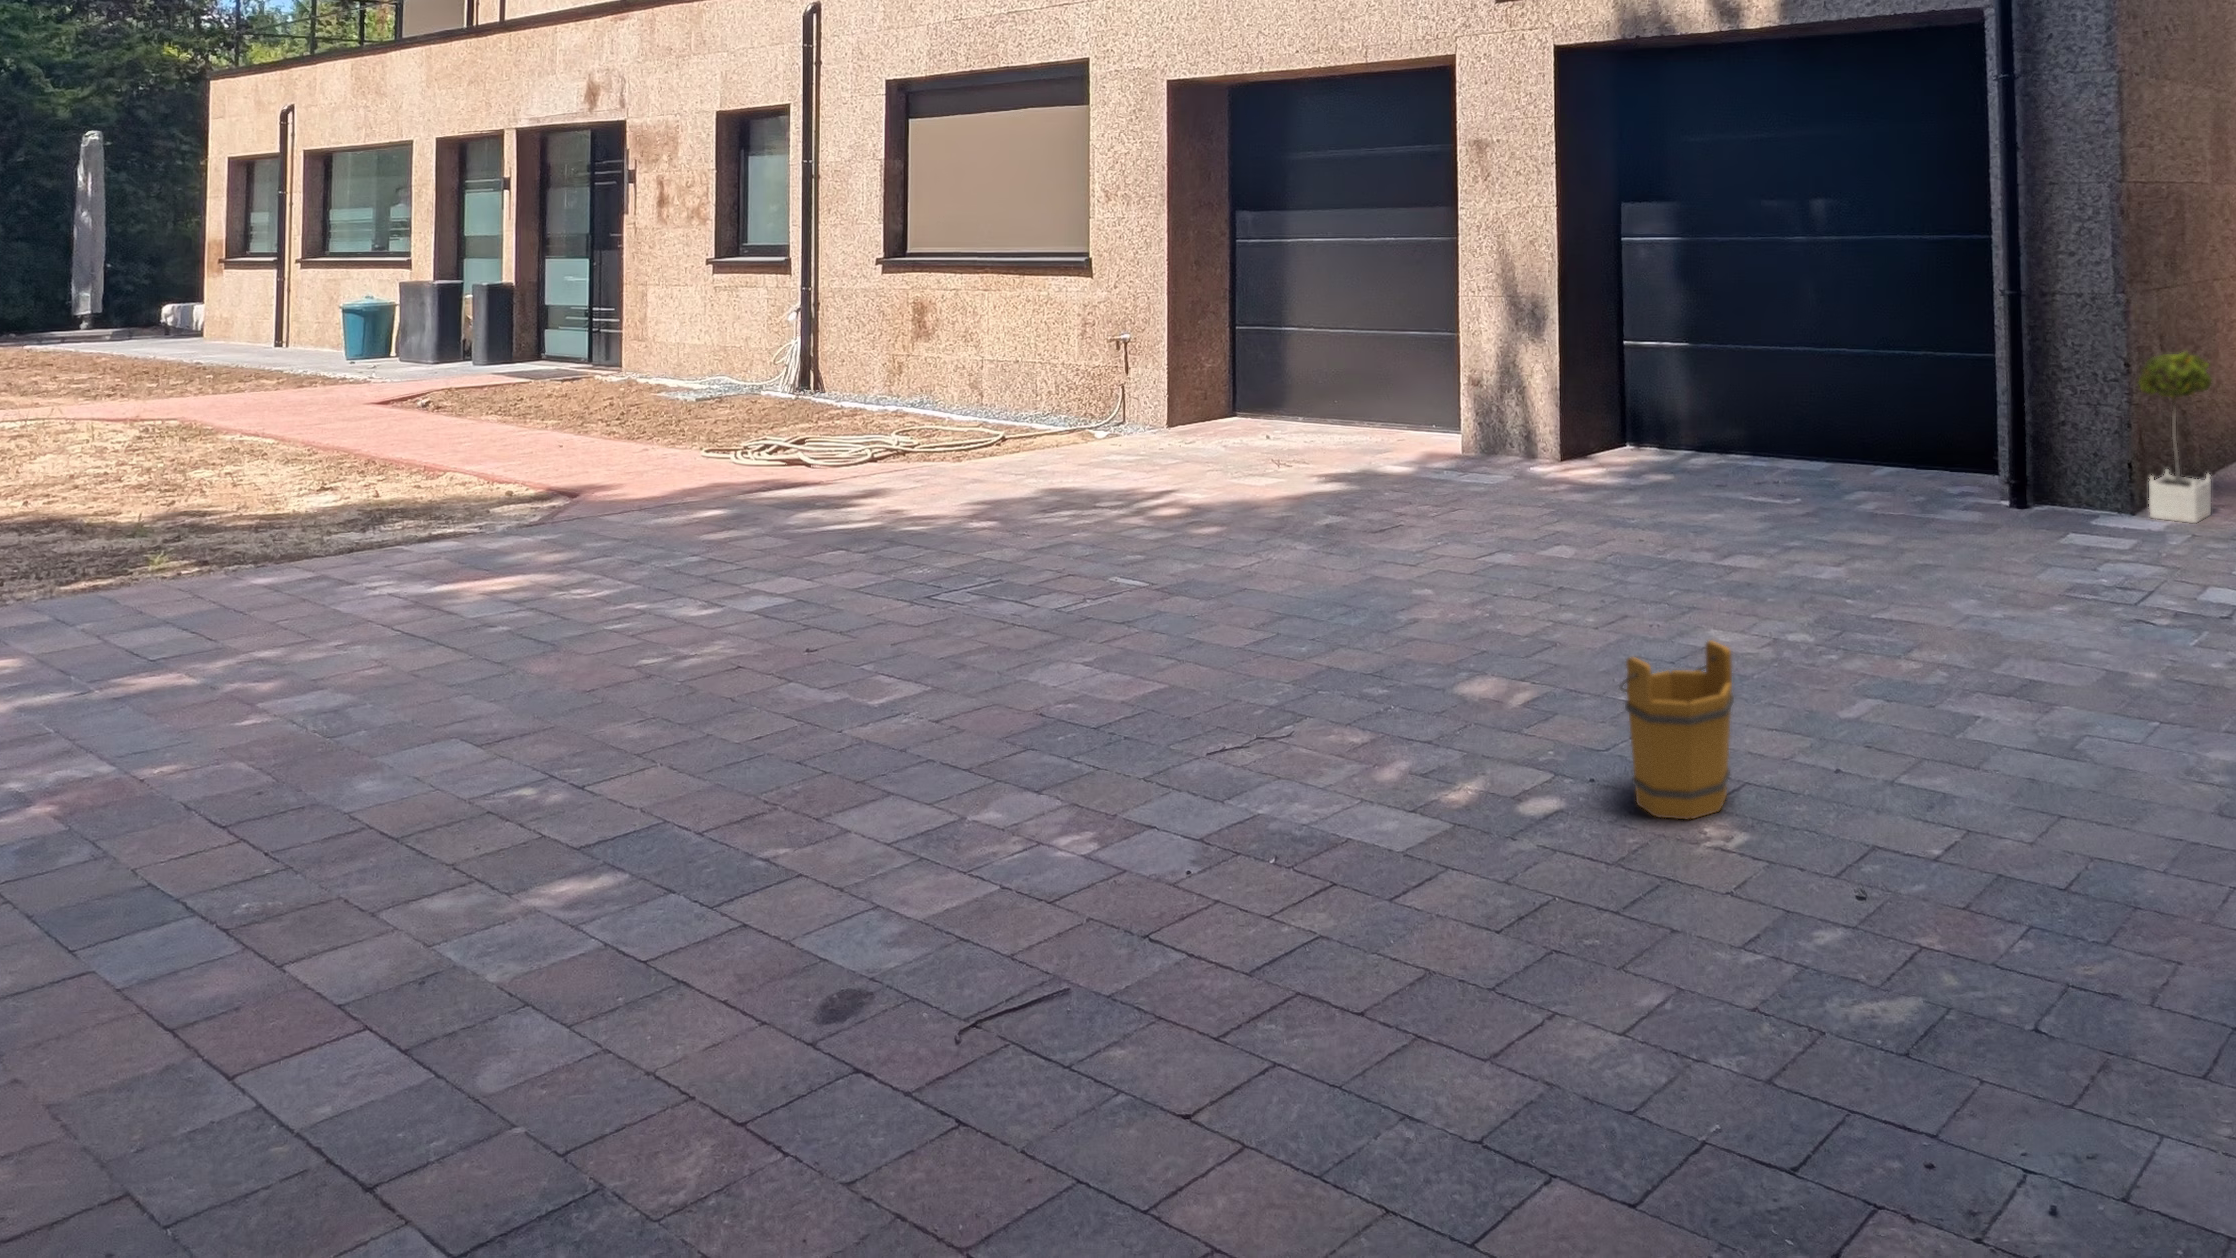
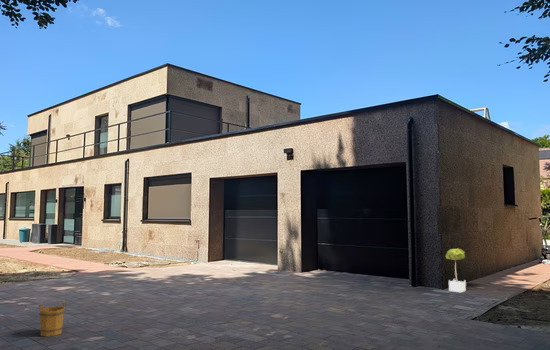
bucket: present [1619,641,1734,819] -> present [39,301,66,336]

